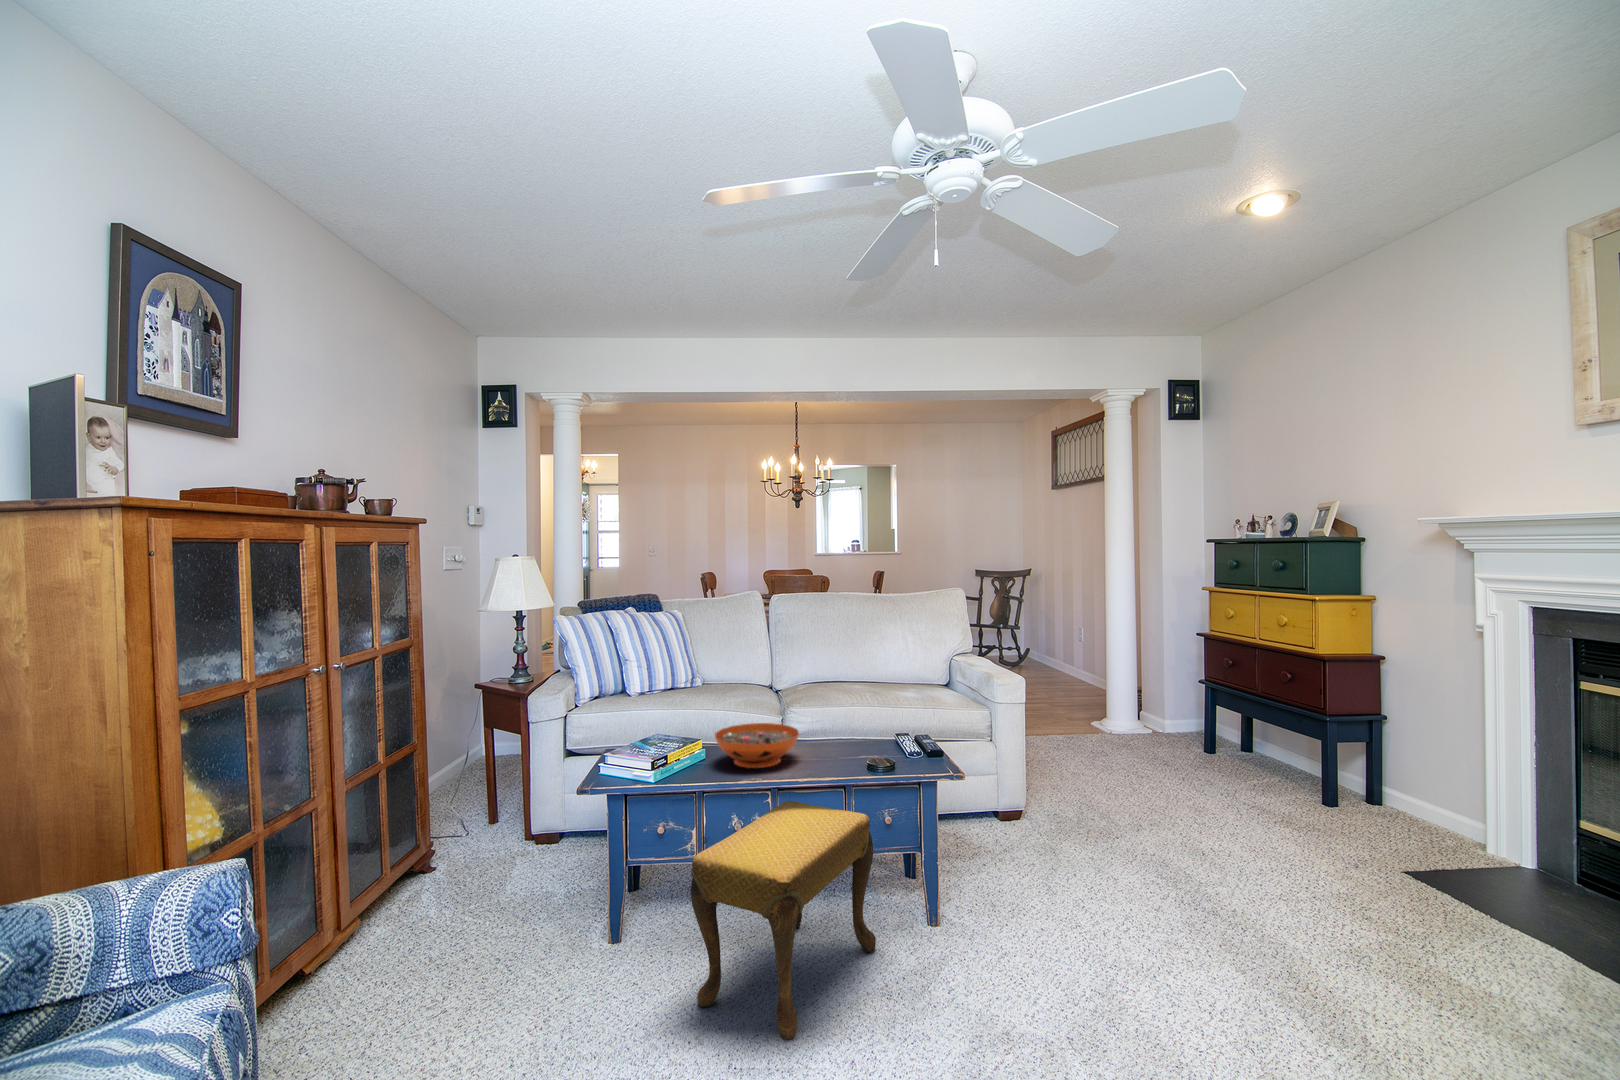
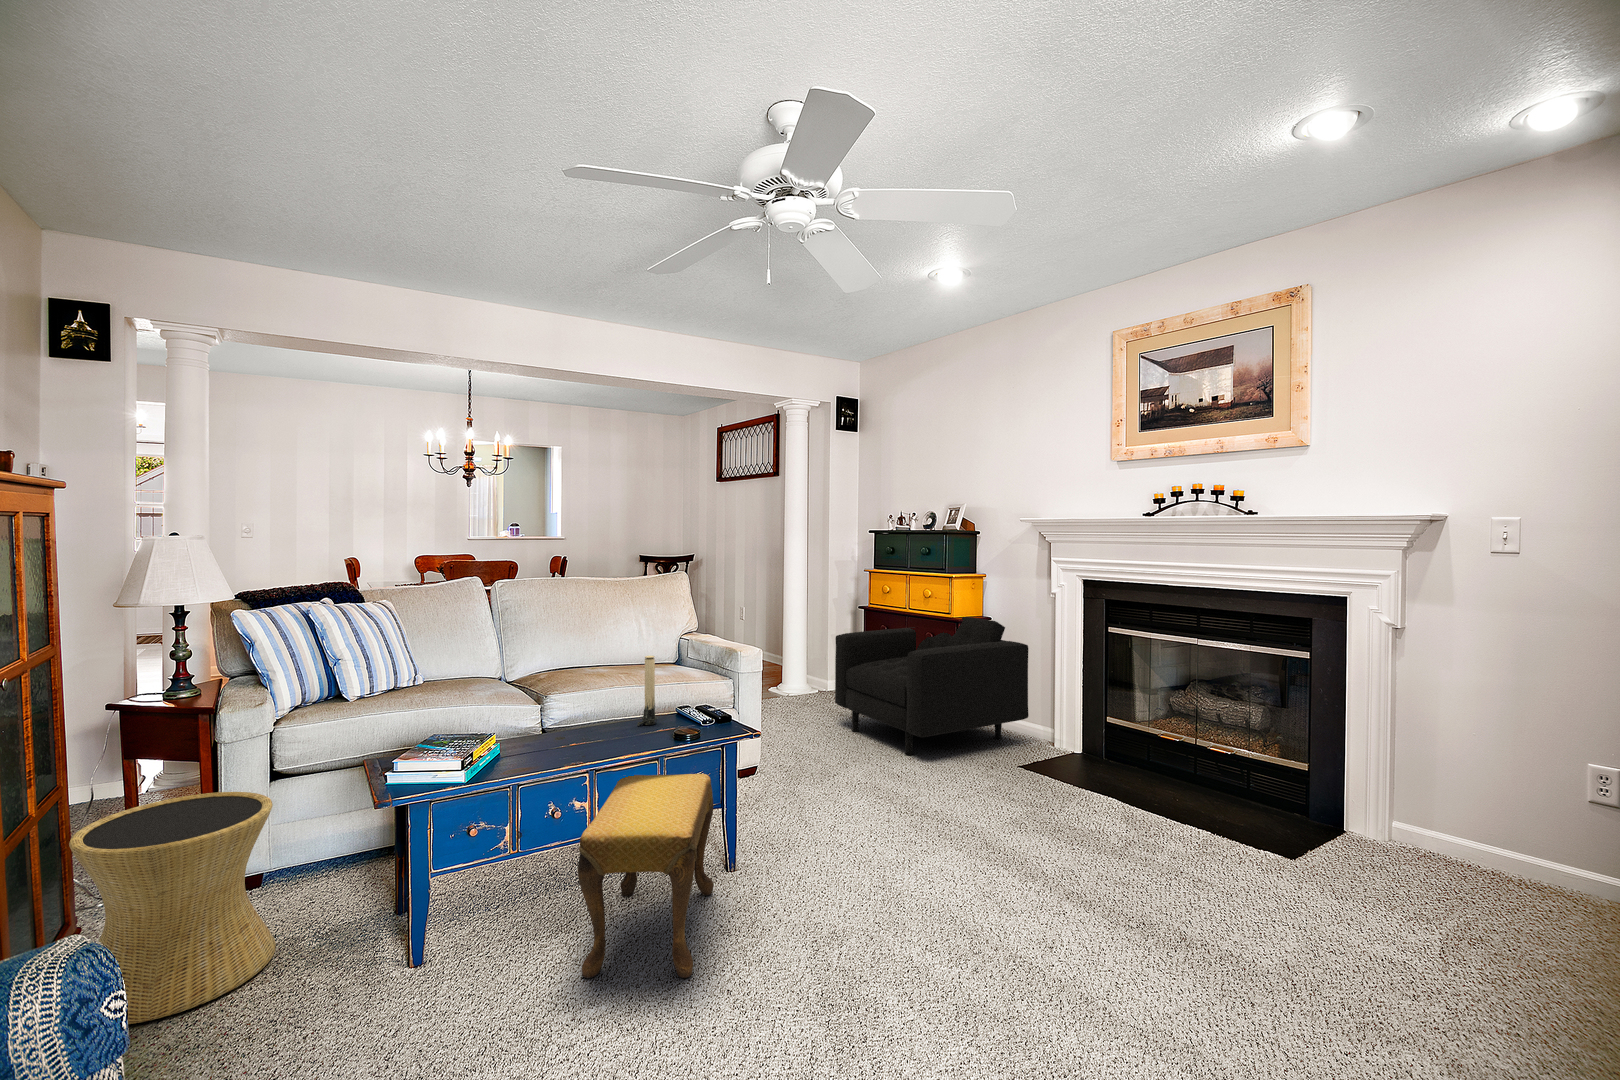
armchair: none [1145,646,1445,834] -> present [835,617,1029,755]
candle: none [827,676,848,751] -> present [637,656,657,726]
decorative bowl: present [715,723,799,768] -> none [535,706,622,751]
side table: none [380,761,518,934] -> present [69,792,276,1024]

